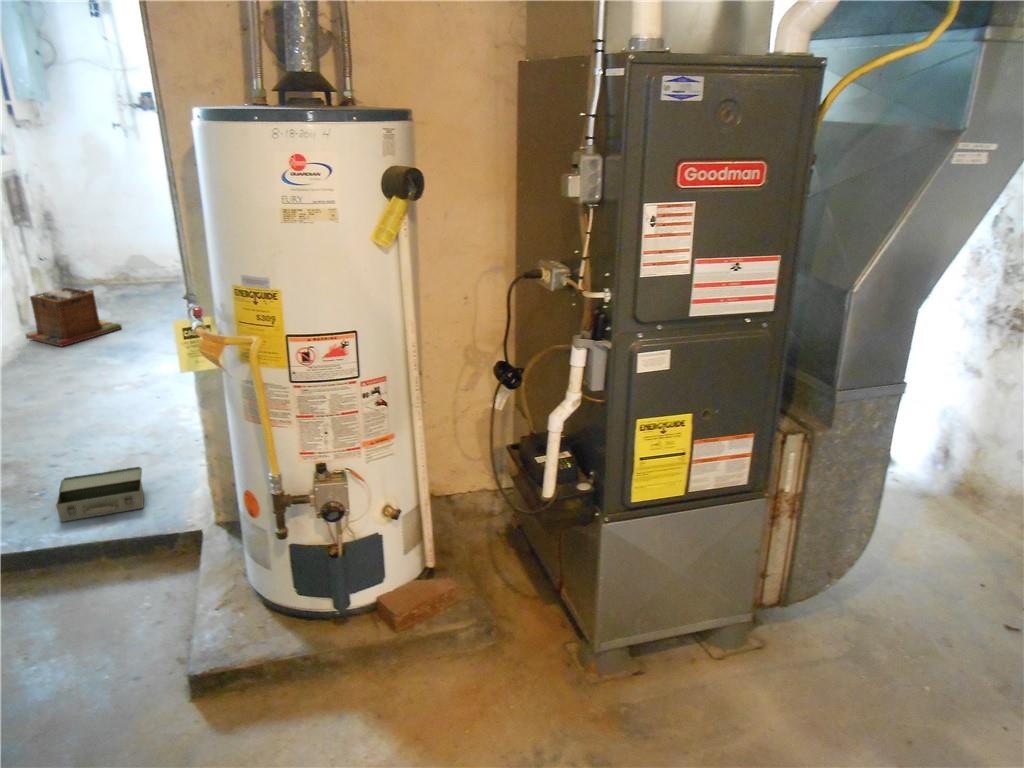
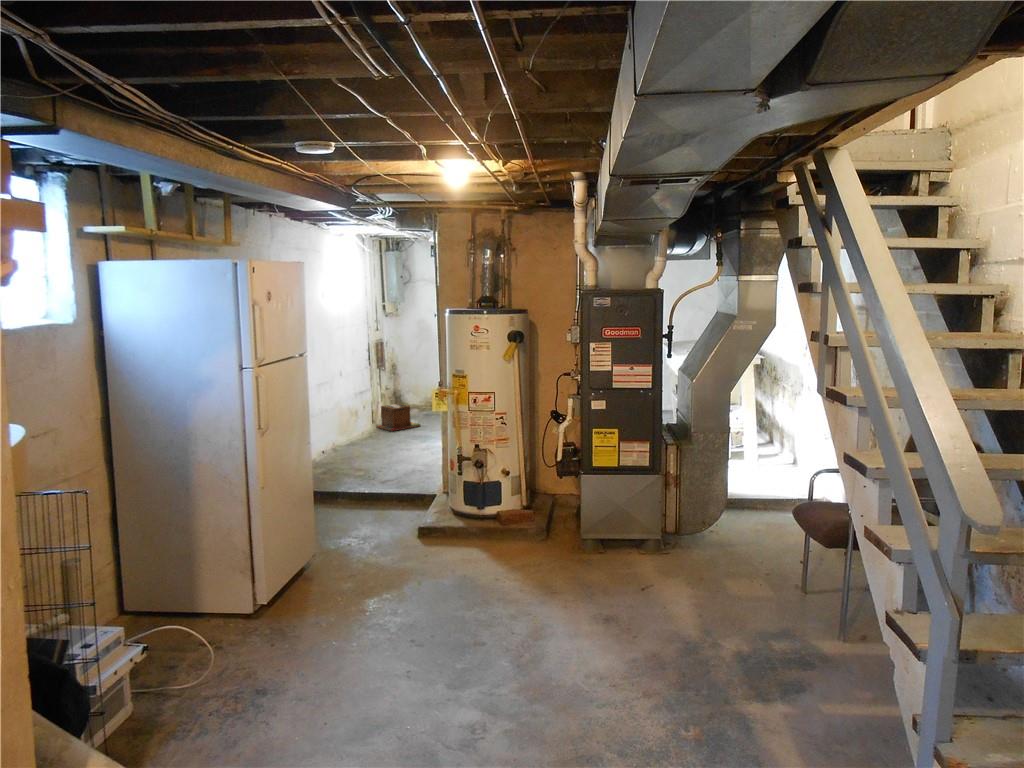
toolbox: present [56,467,144,522] -> none [381,469,417,485]

